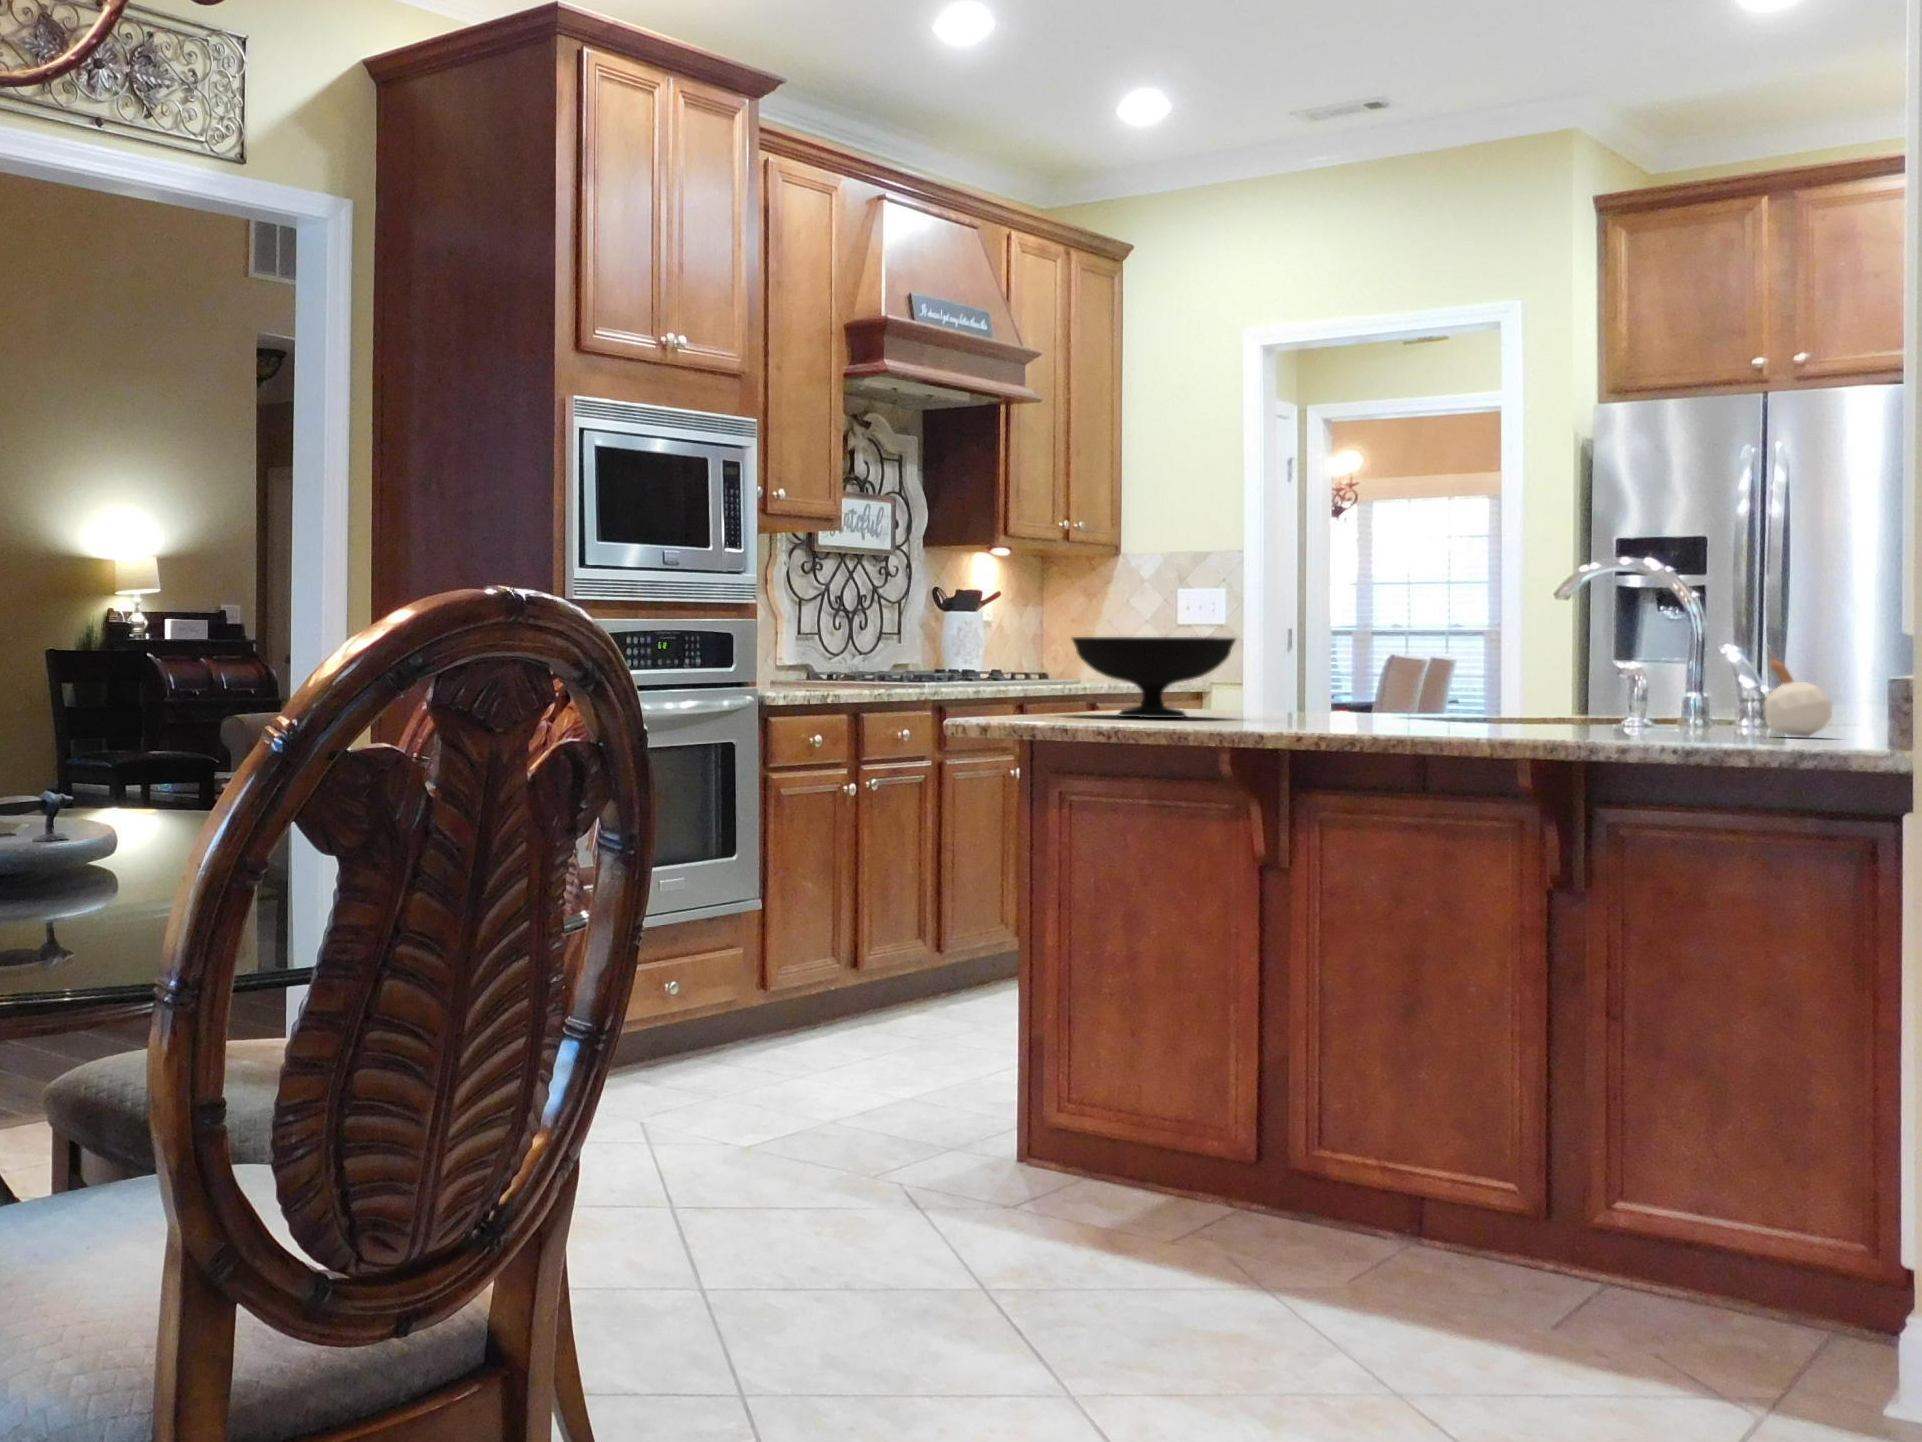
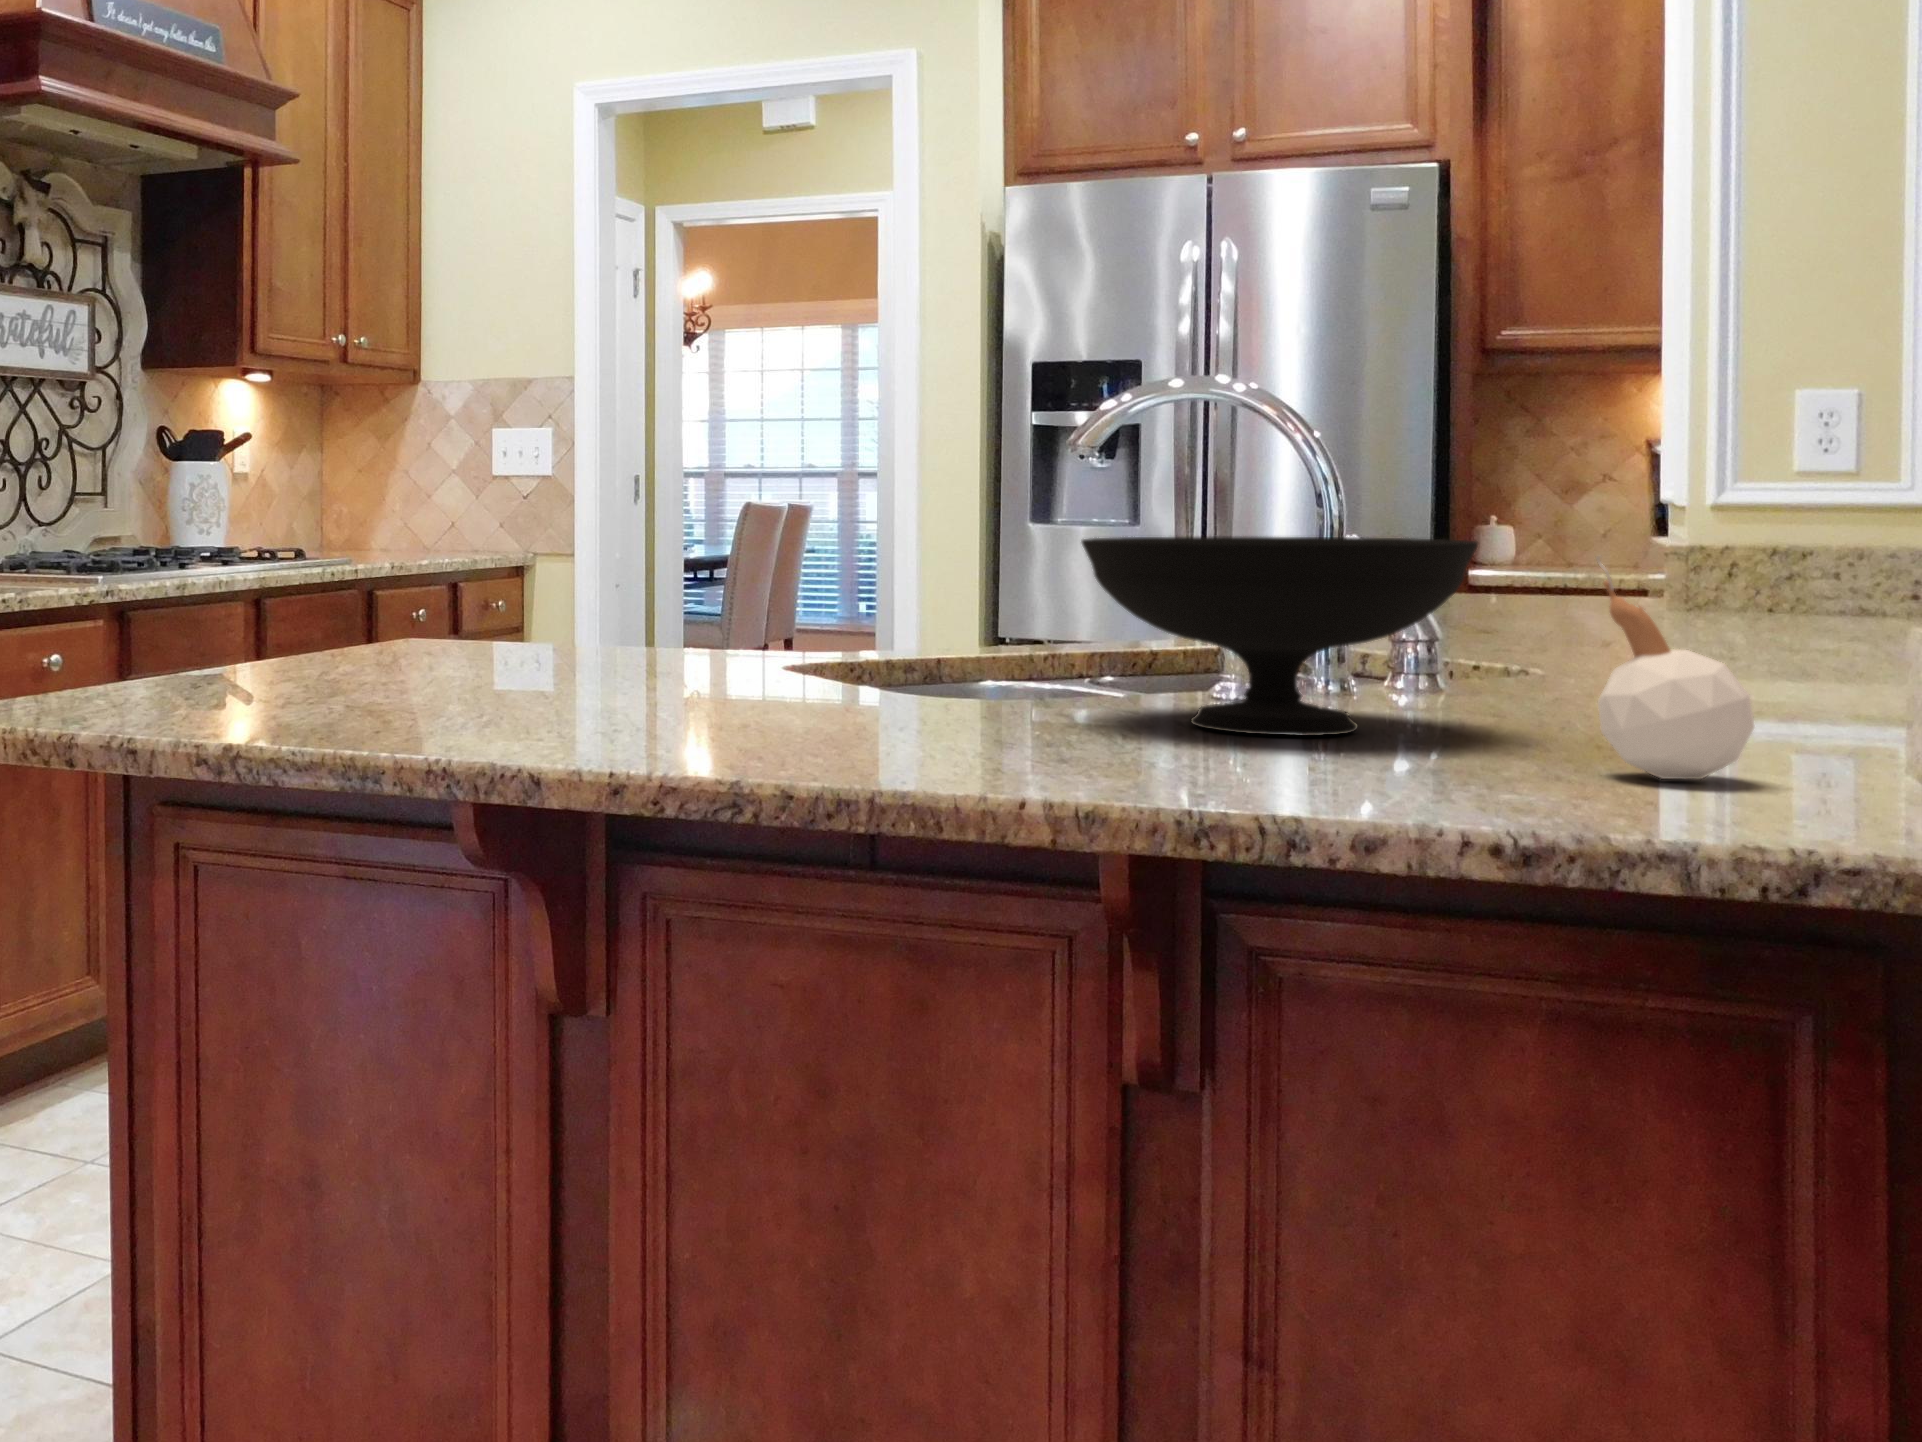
bowl: present [1072,637,1235,718] -> present [1082,537,1478,736]

